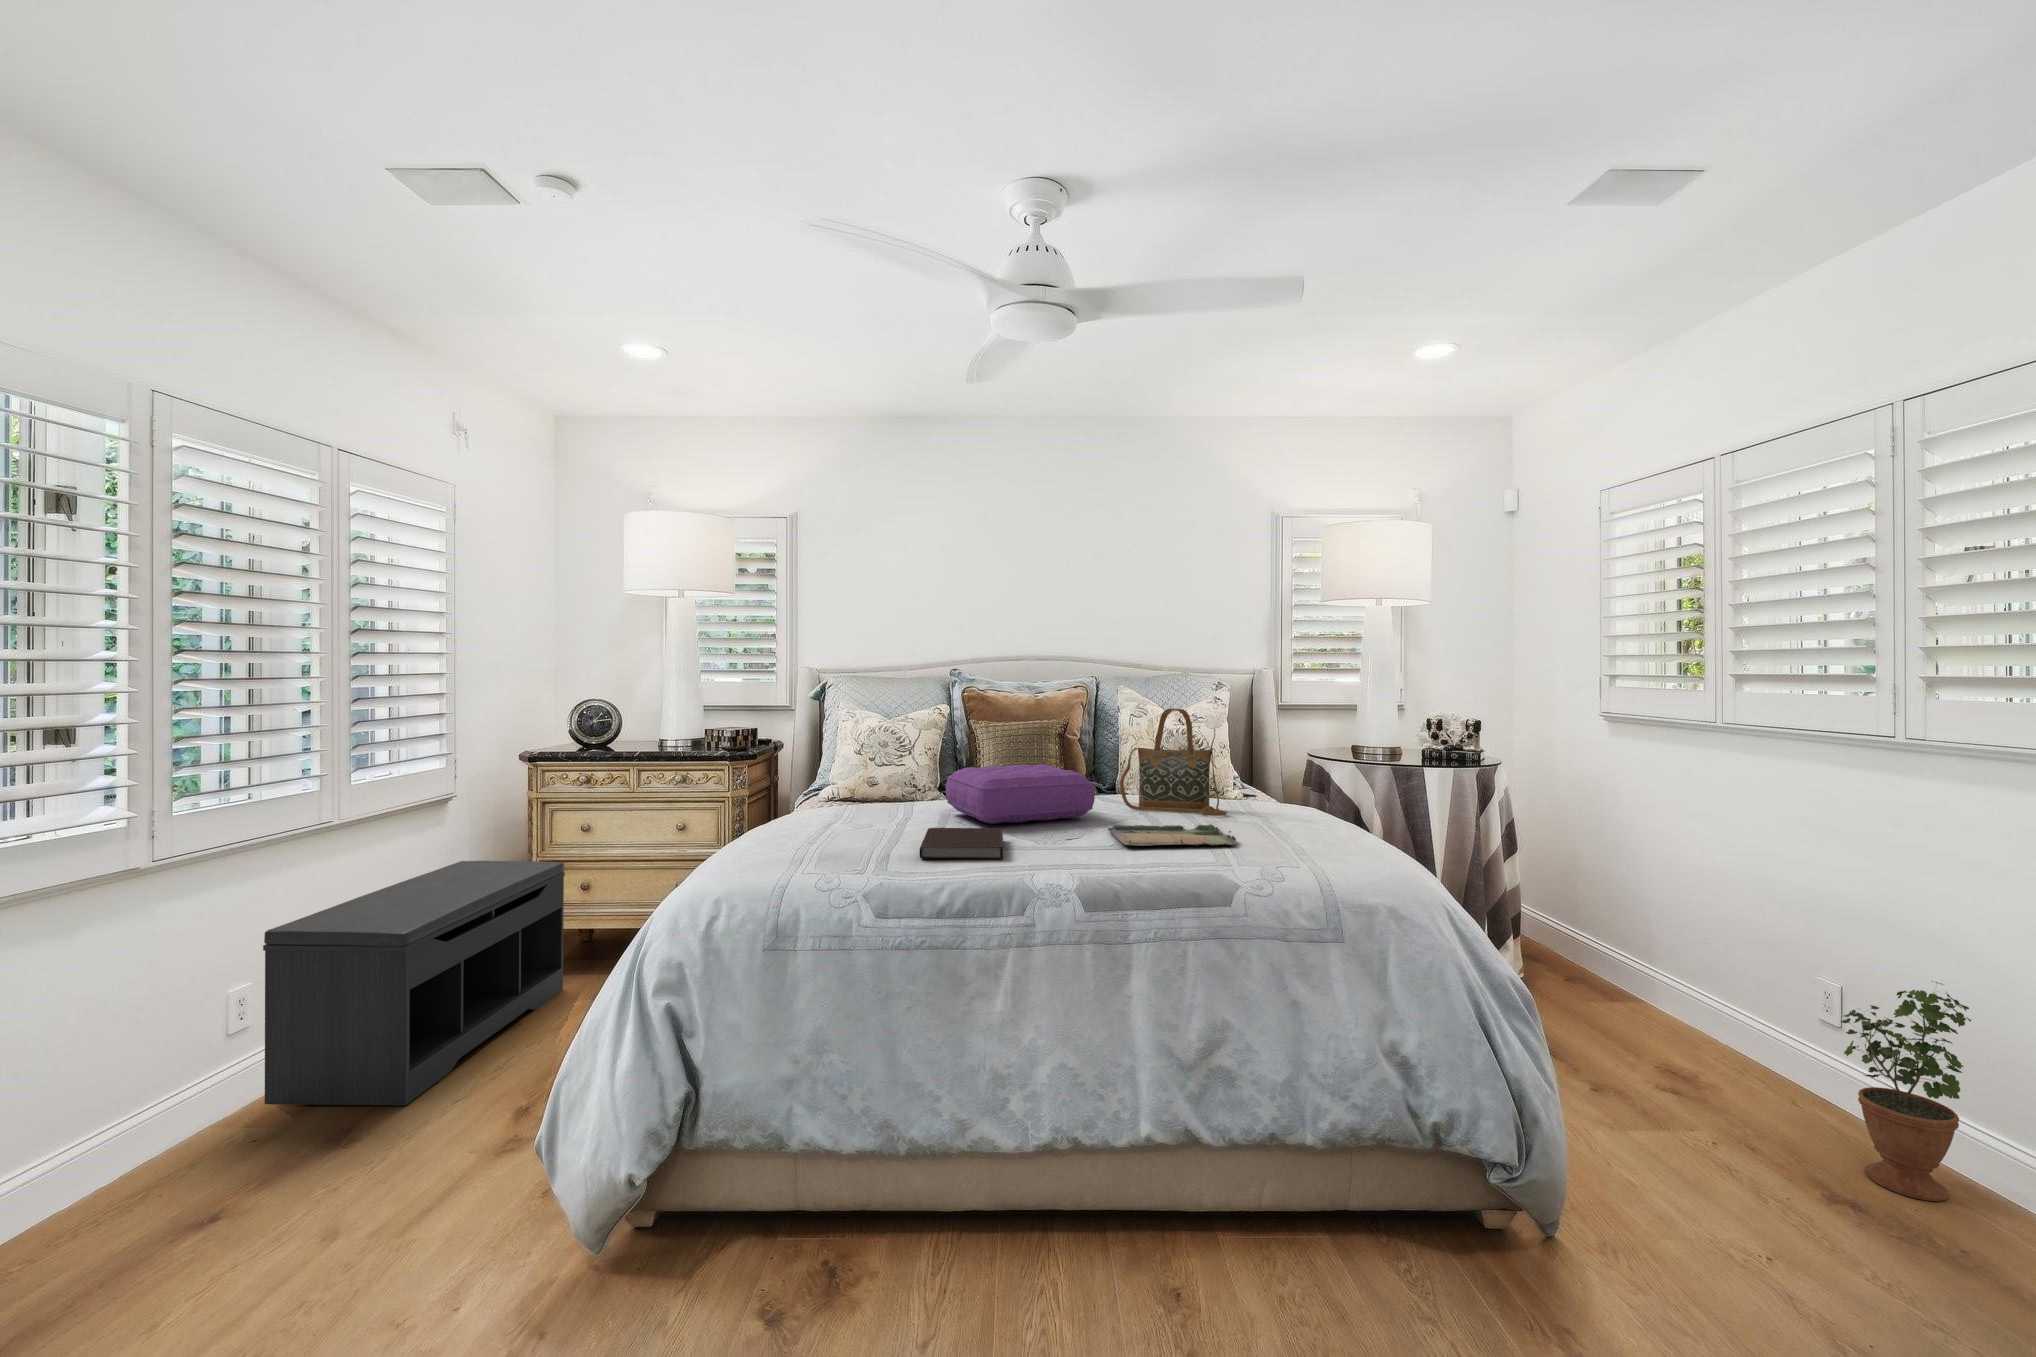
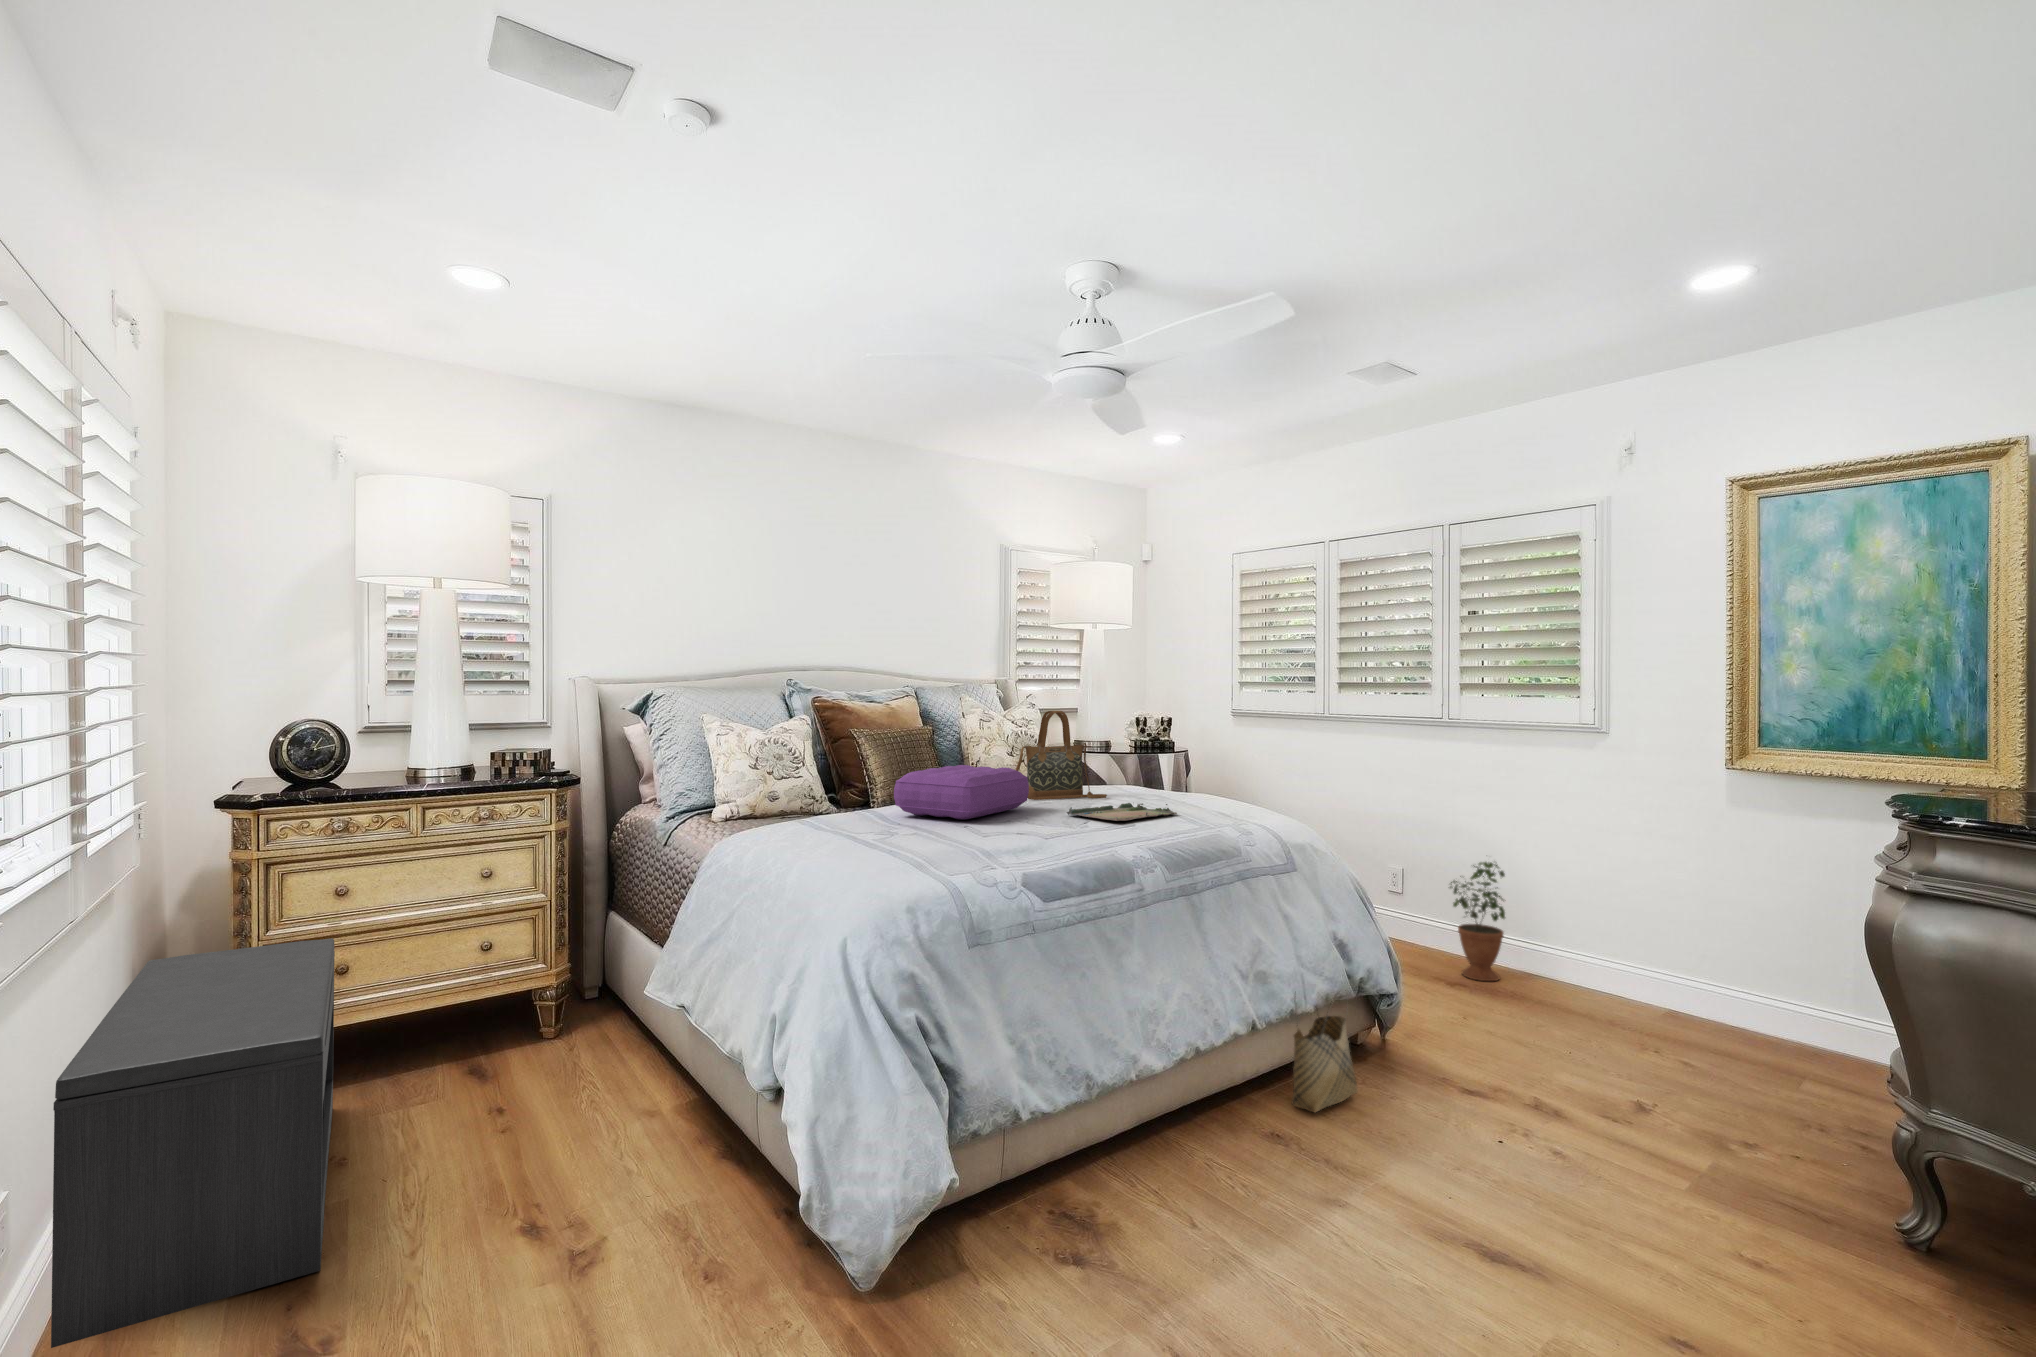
notebook: present [919,828,1003,859] -> none [954,819,1062,847]
woven basket: none [1284,1099,1406,1294] -> present [1291,990,1357,1112]

